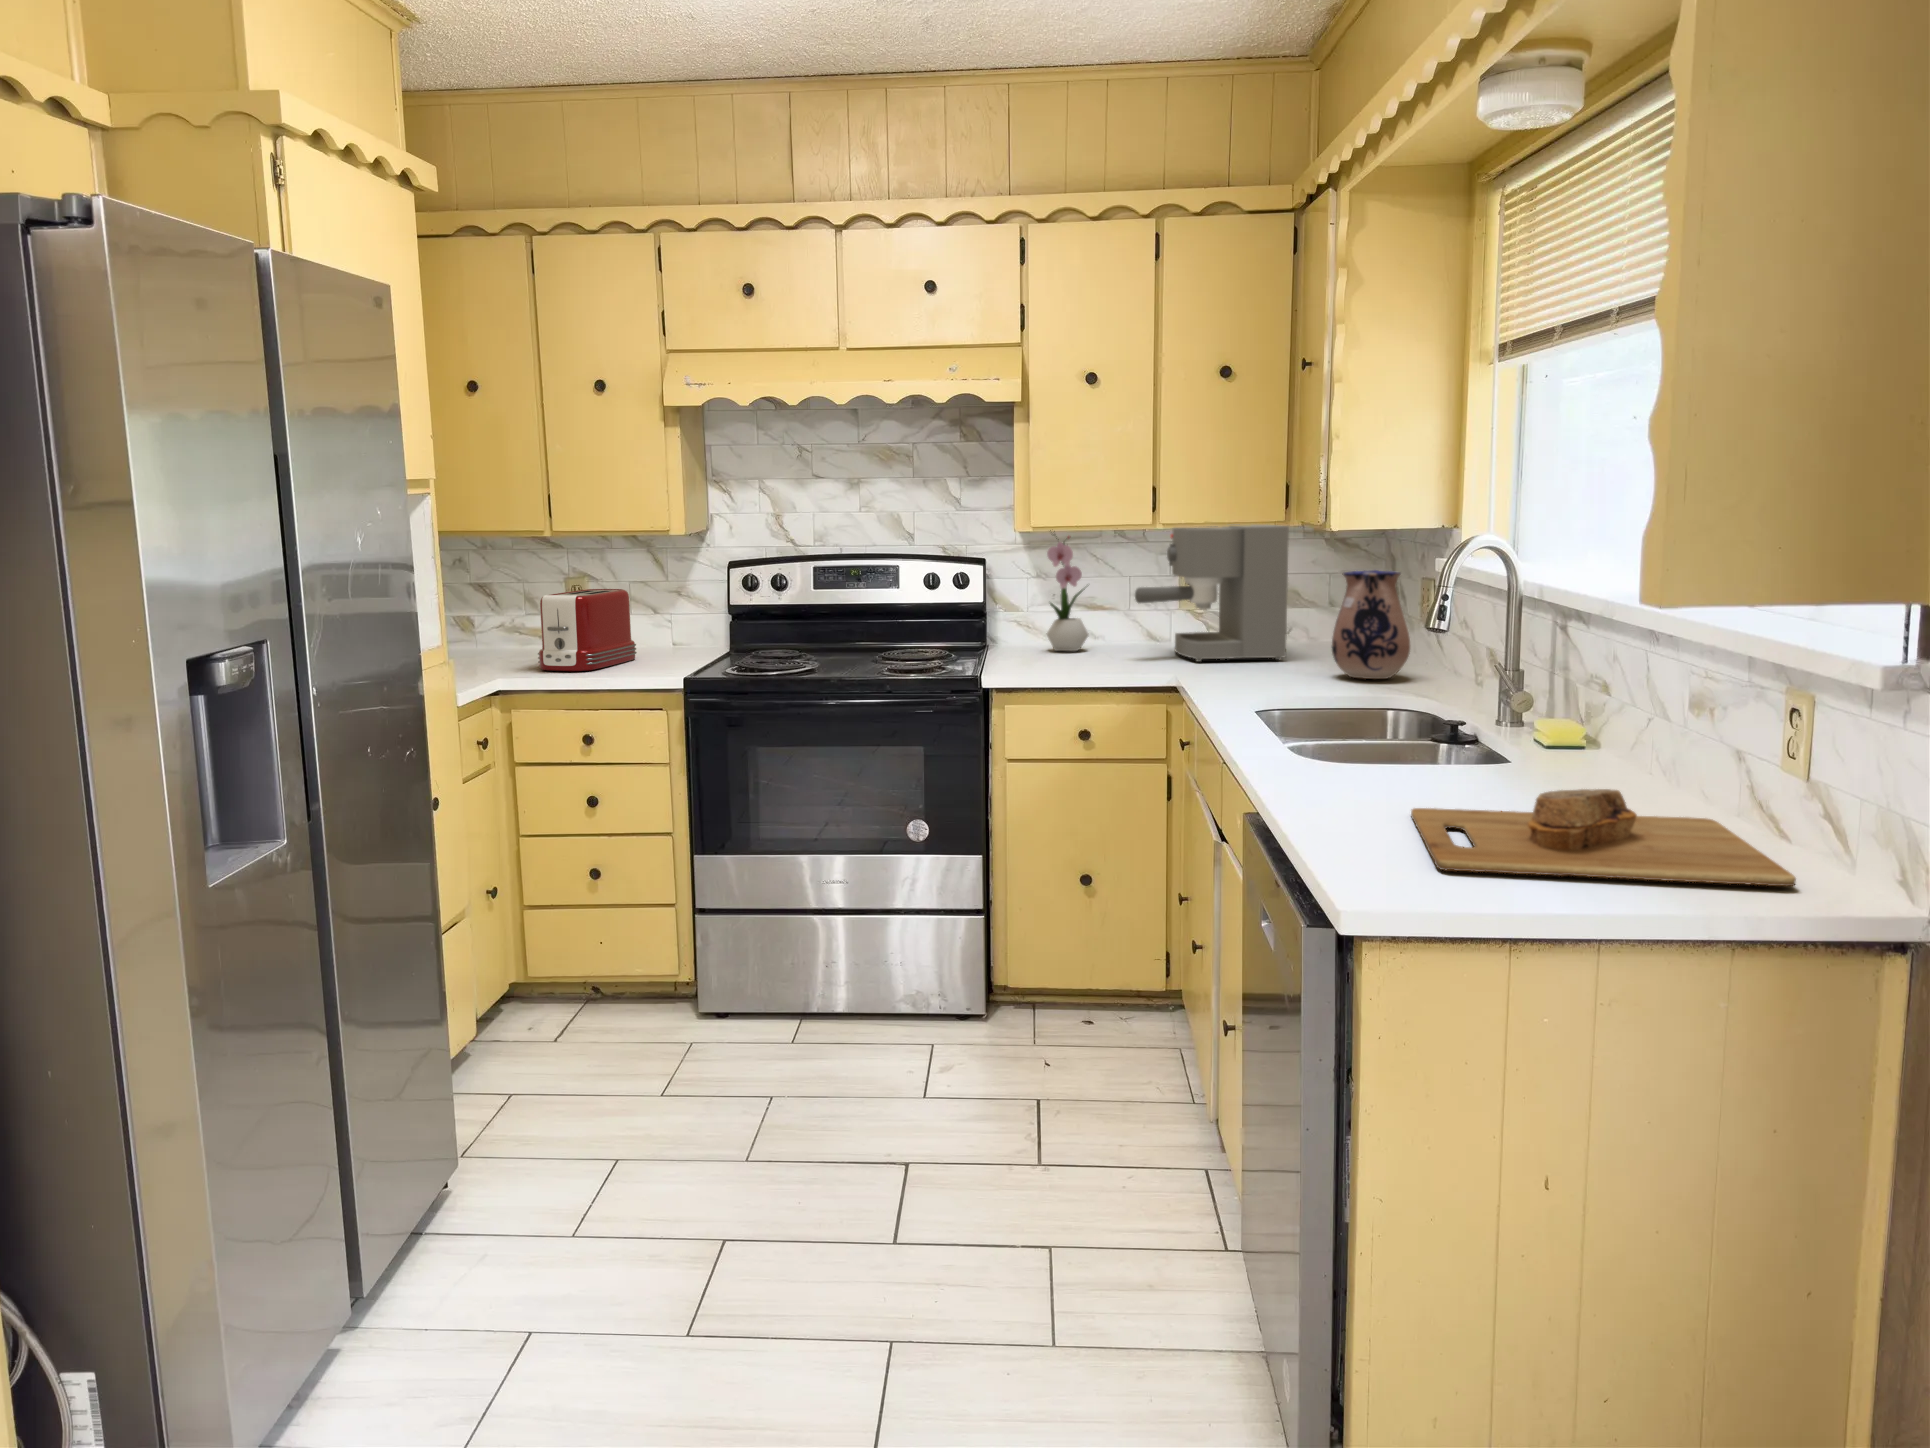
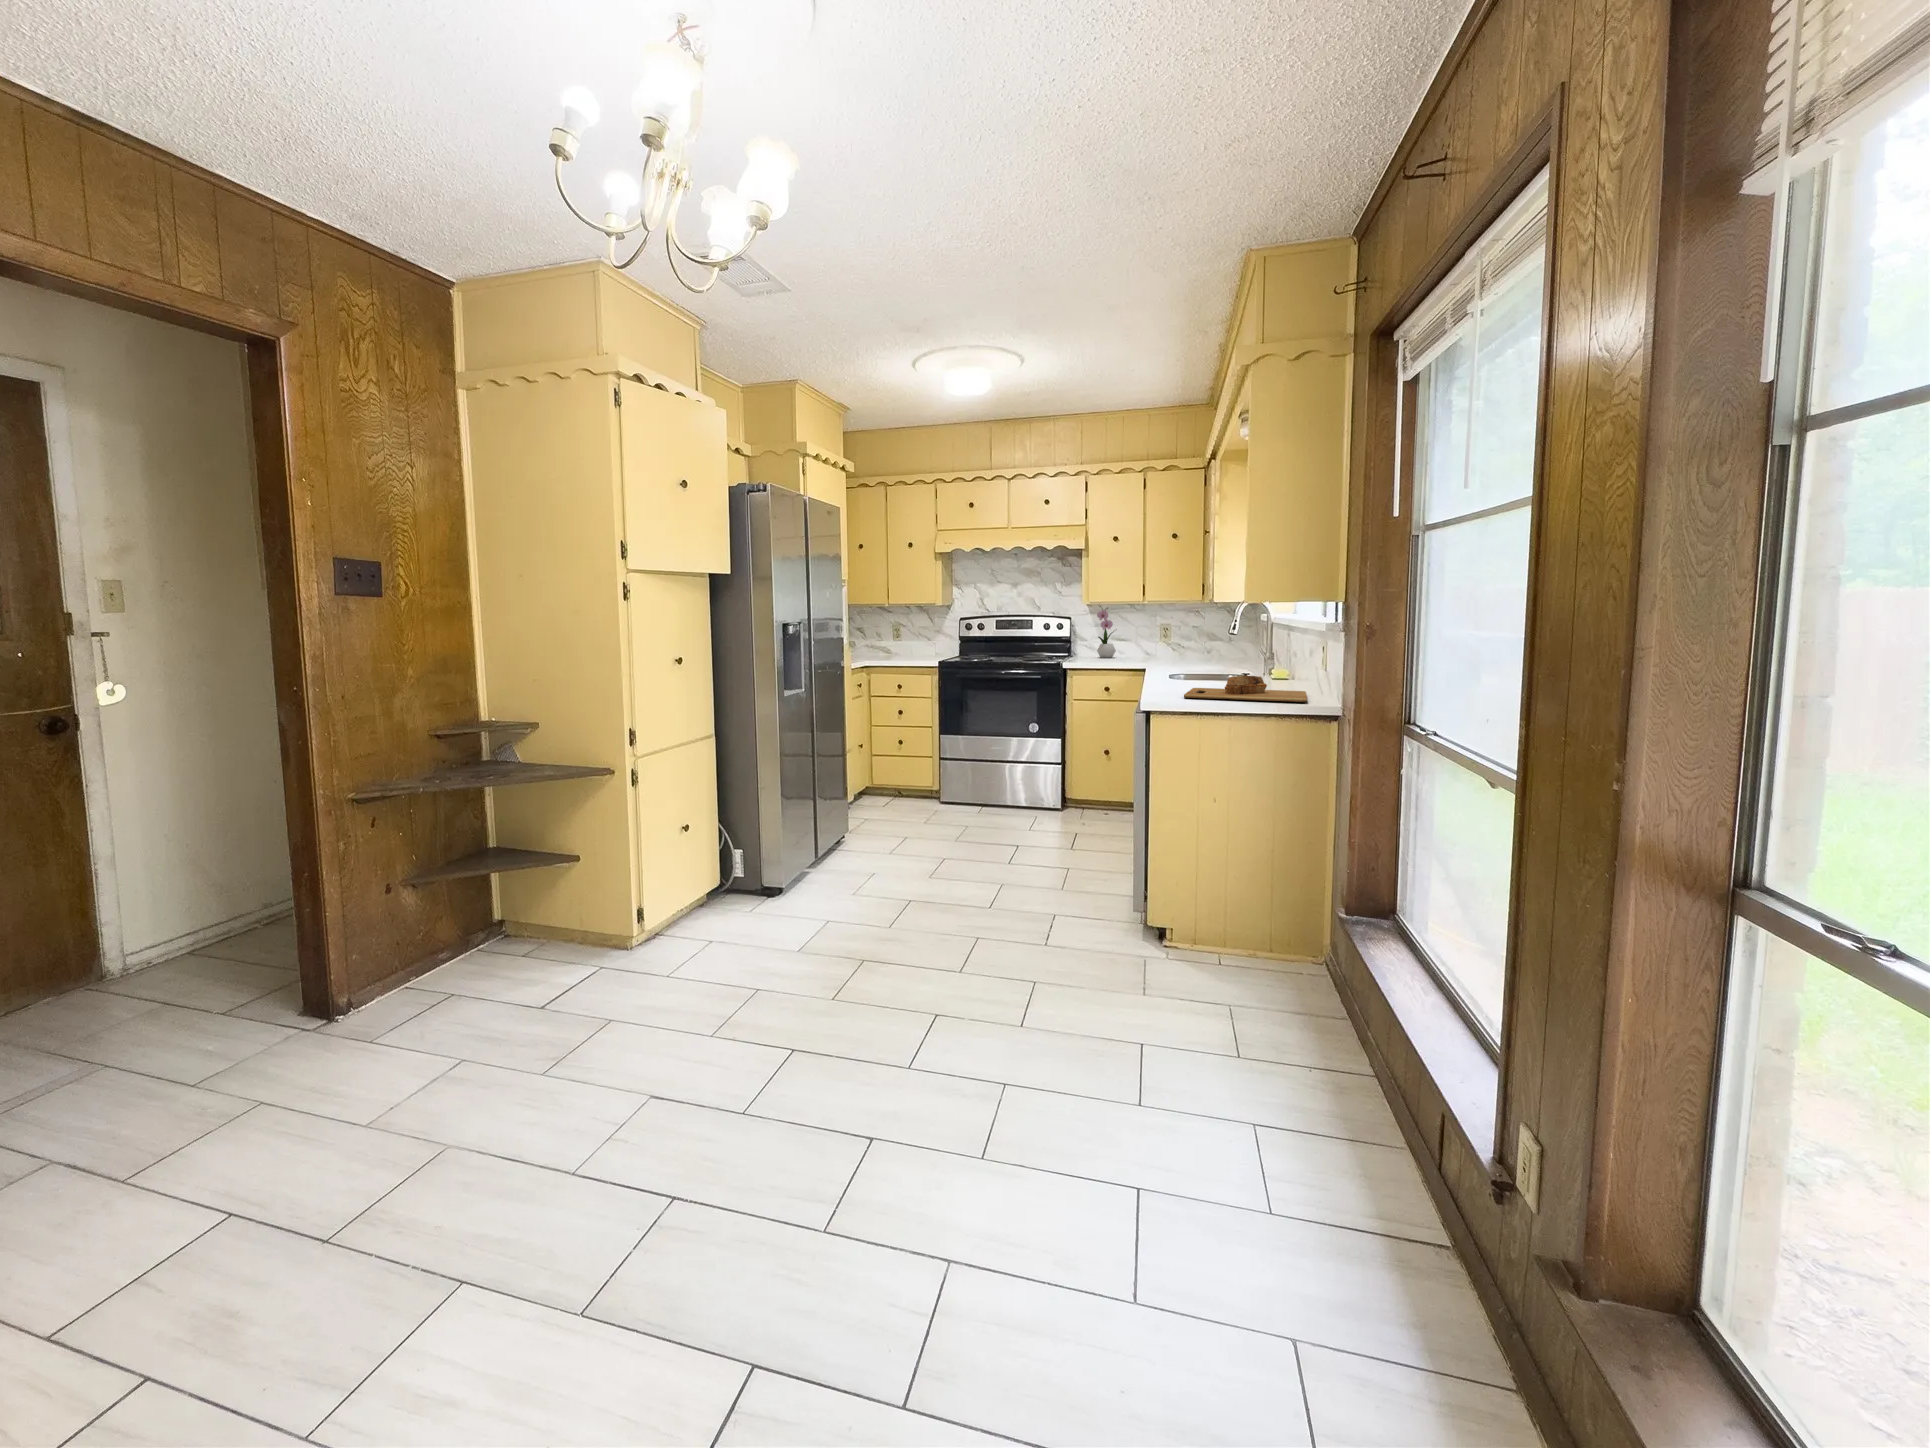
coffee maker: present [1135,524,1289,662] -> none [1134,602,1203,661]
ceramic pitcher: present [1332,570,1410,679] -> none [1215,619,1250,665]
toaster: present [538,589,637,671] -> none [882,628,922,659]

